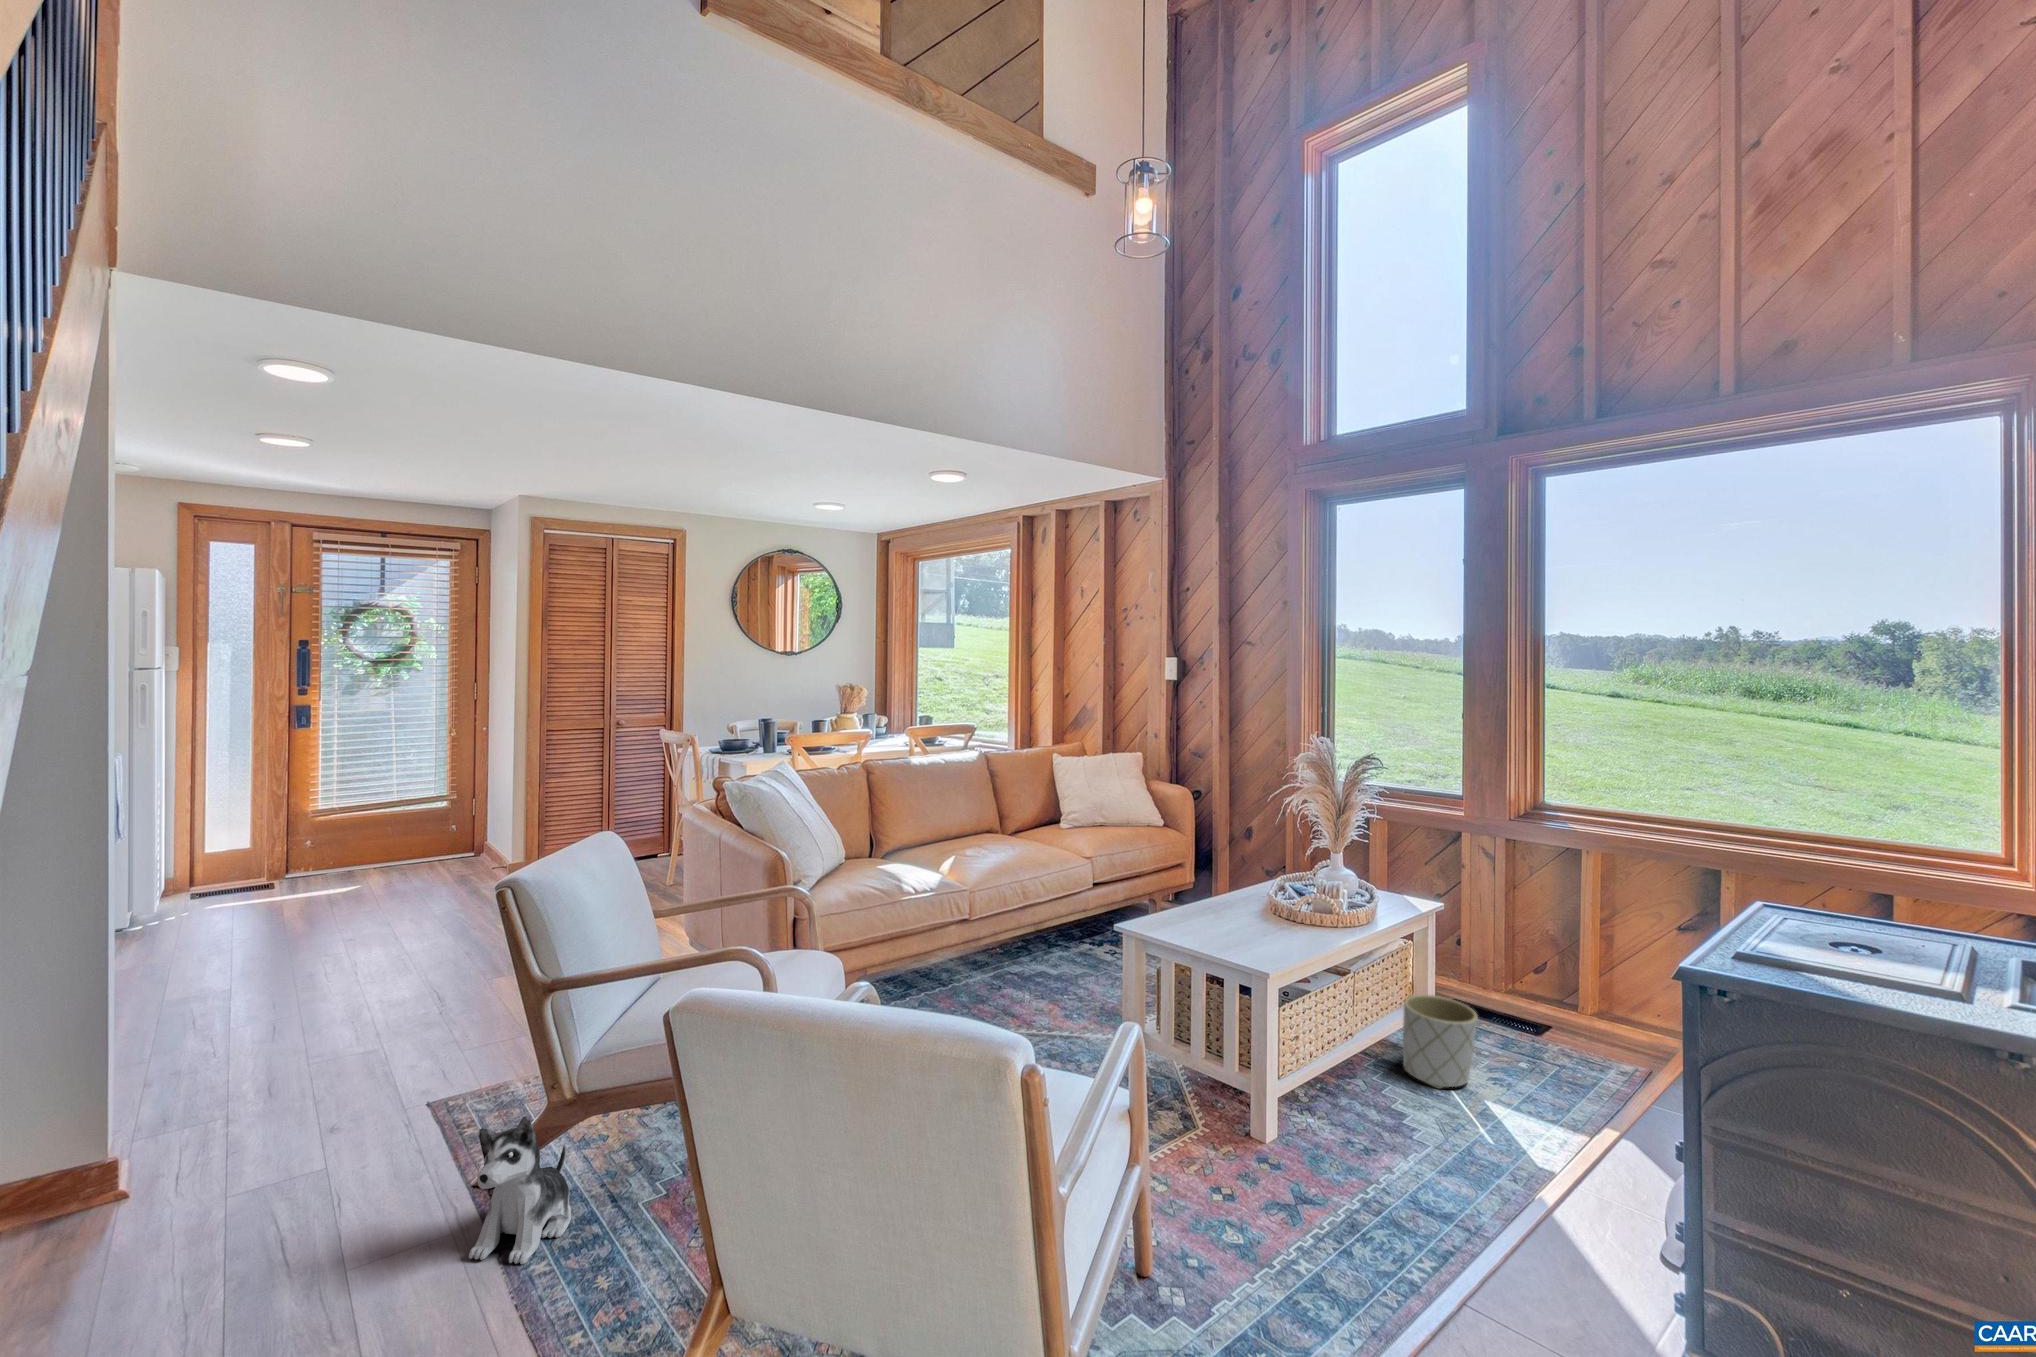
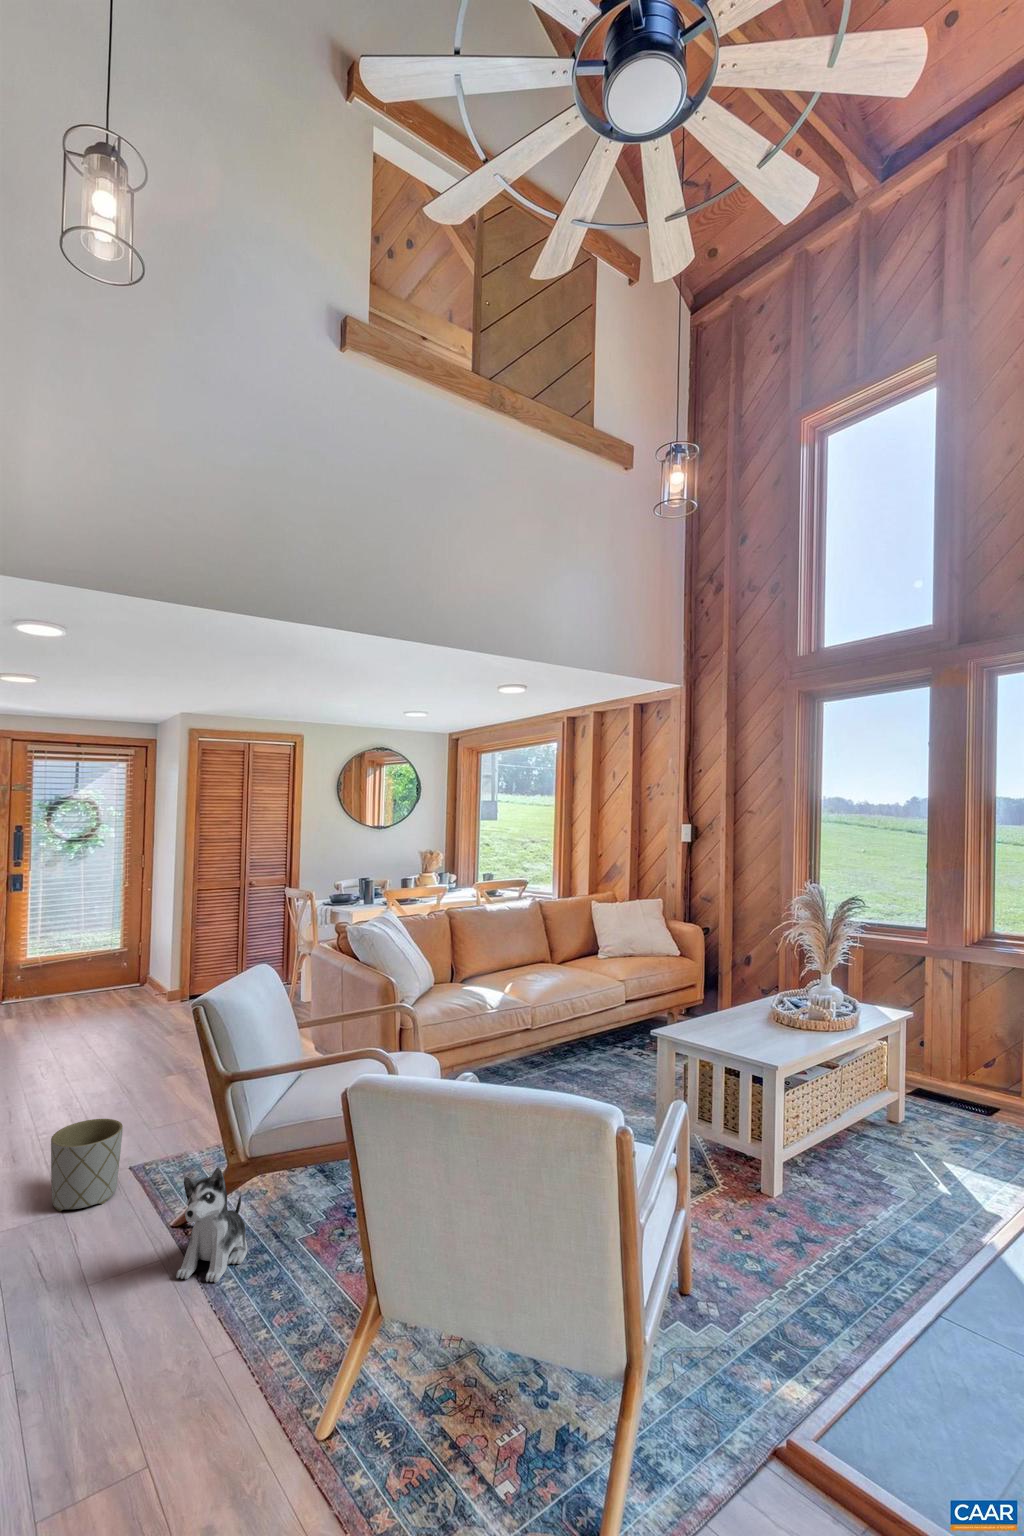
planter: present [1403,994,1478,1089] -> present [51,1119,123,1211]

